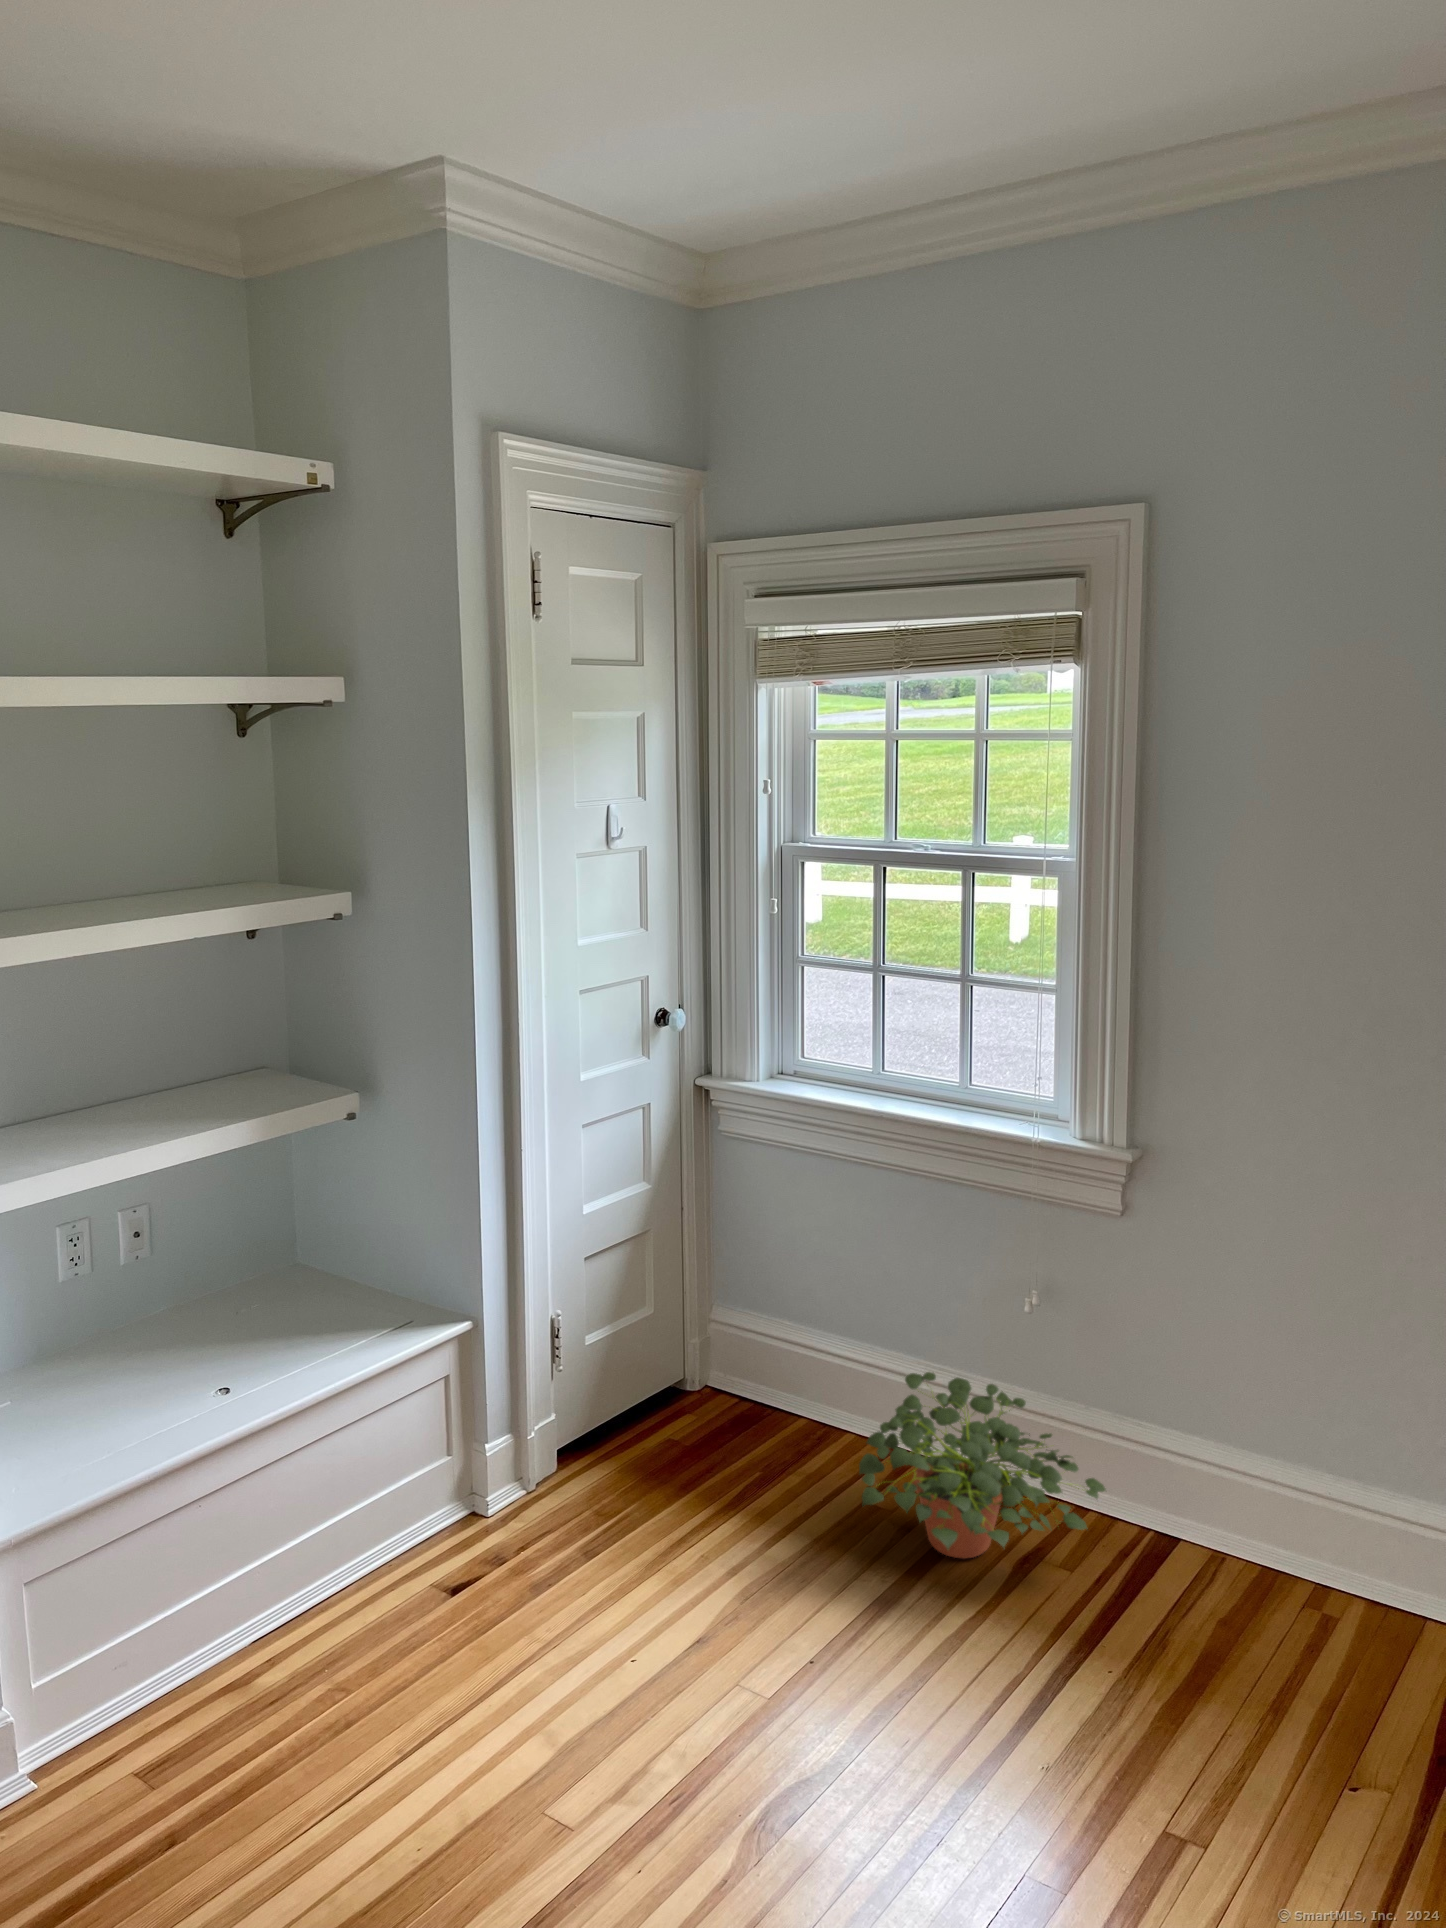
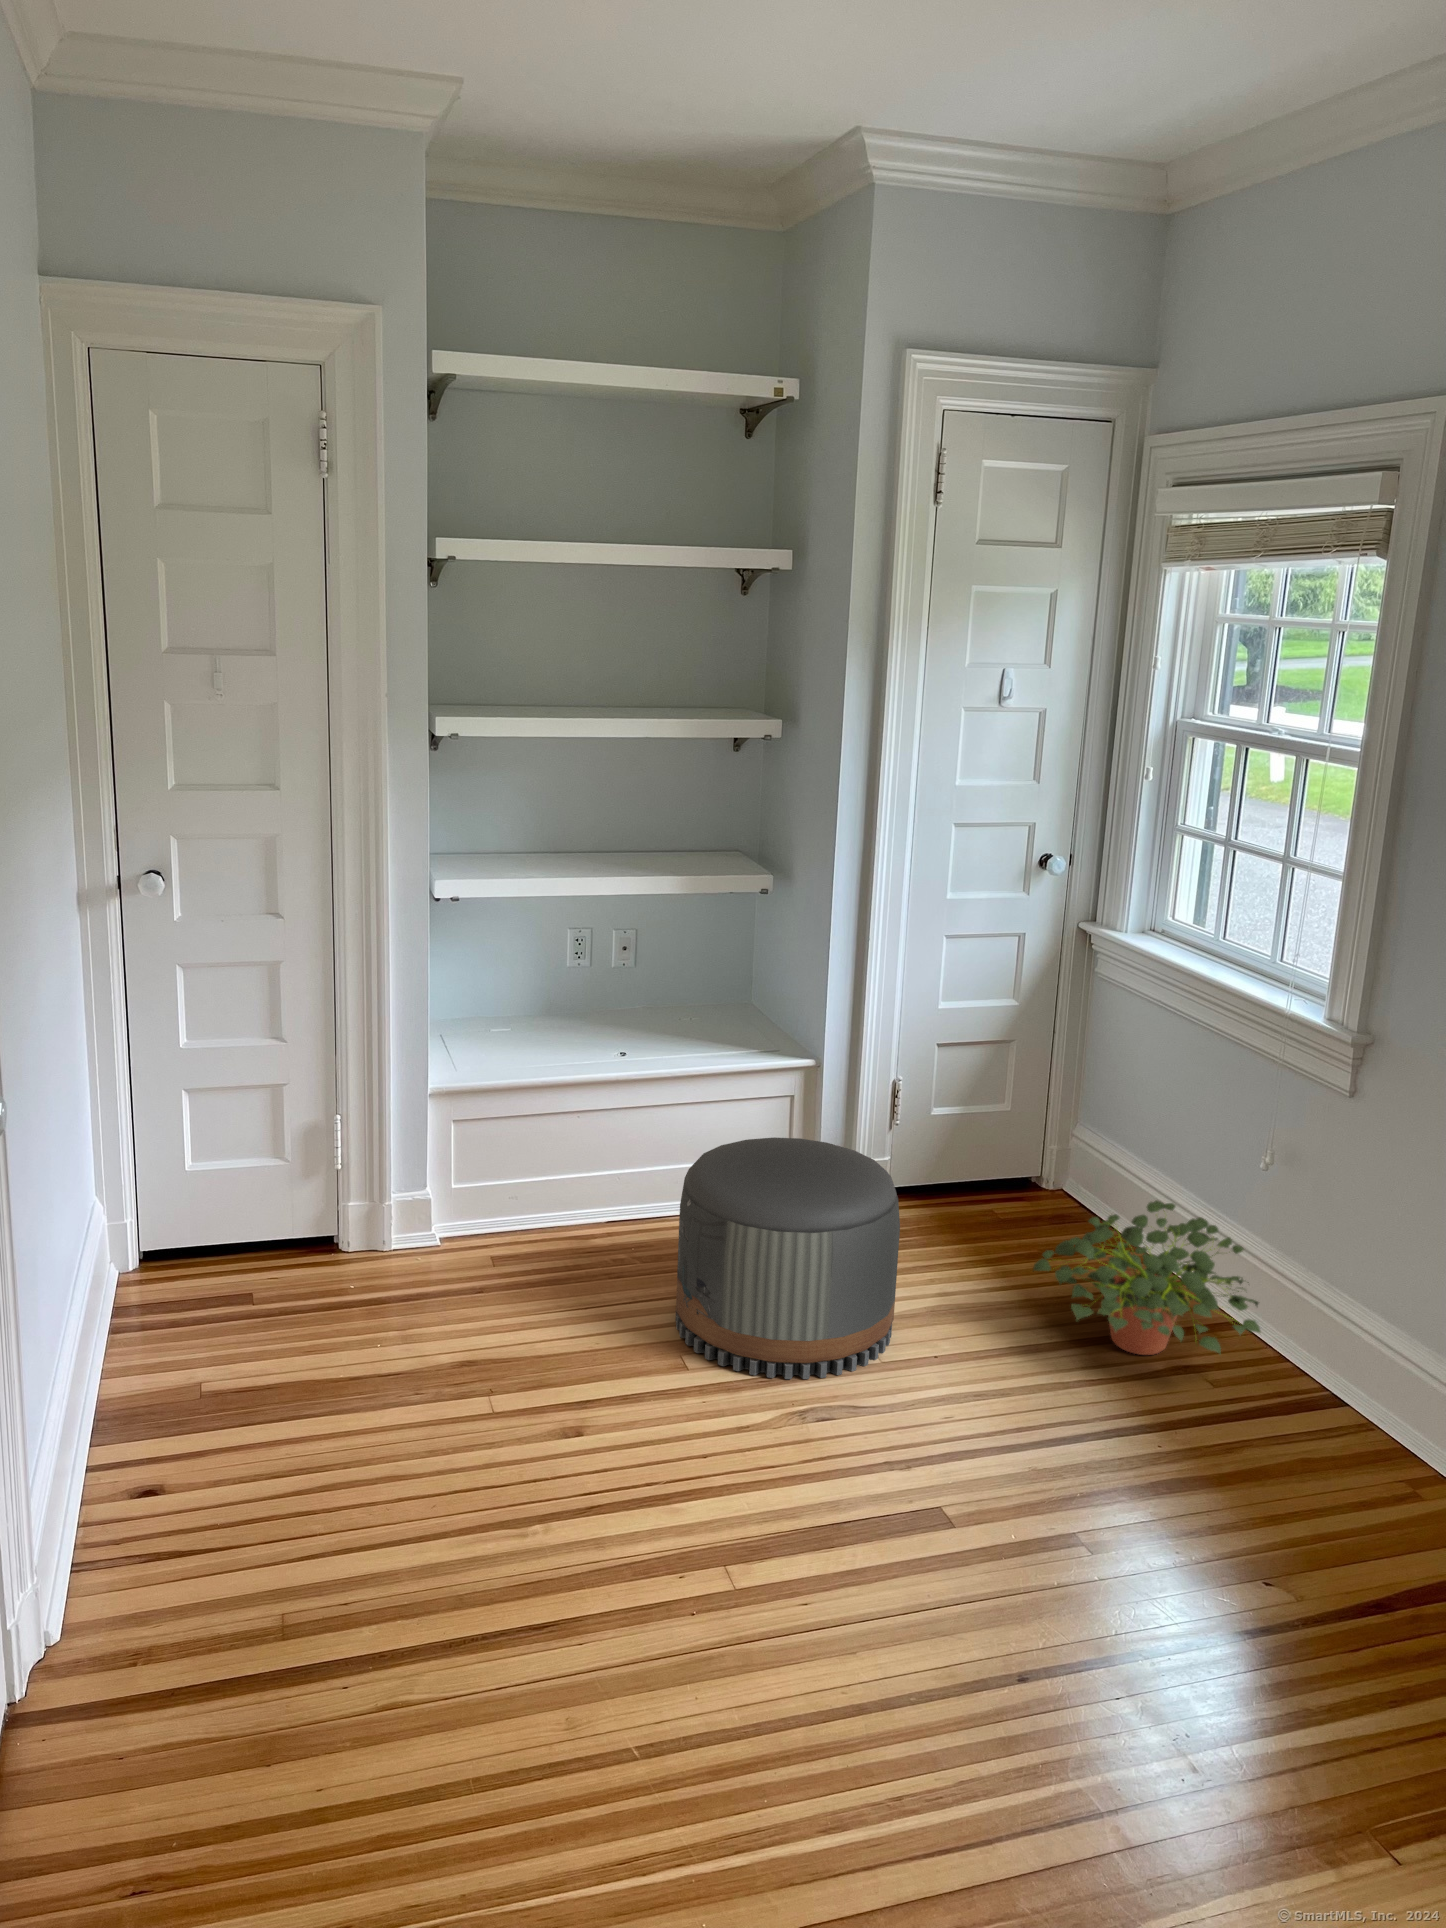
pouf: none [459,1431,757,1801] -> present [675,1137,900,1379]

